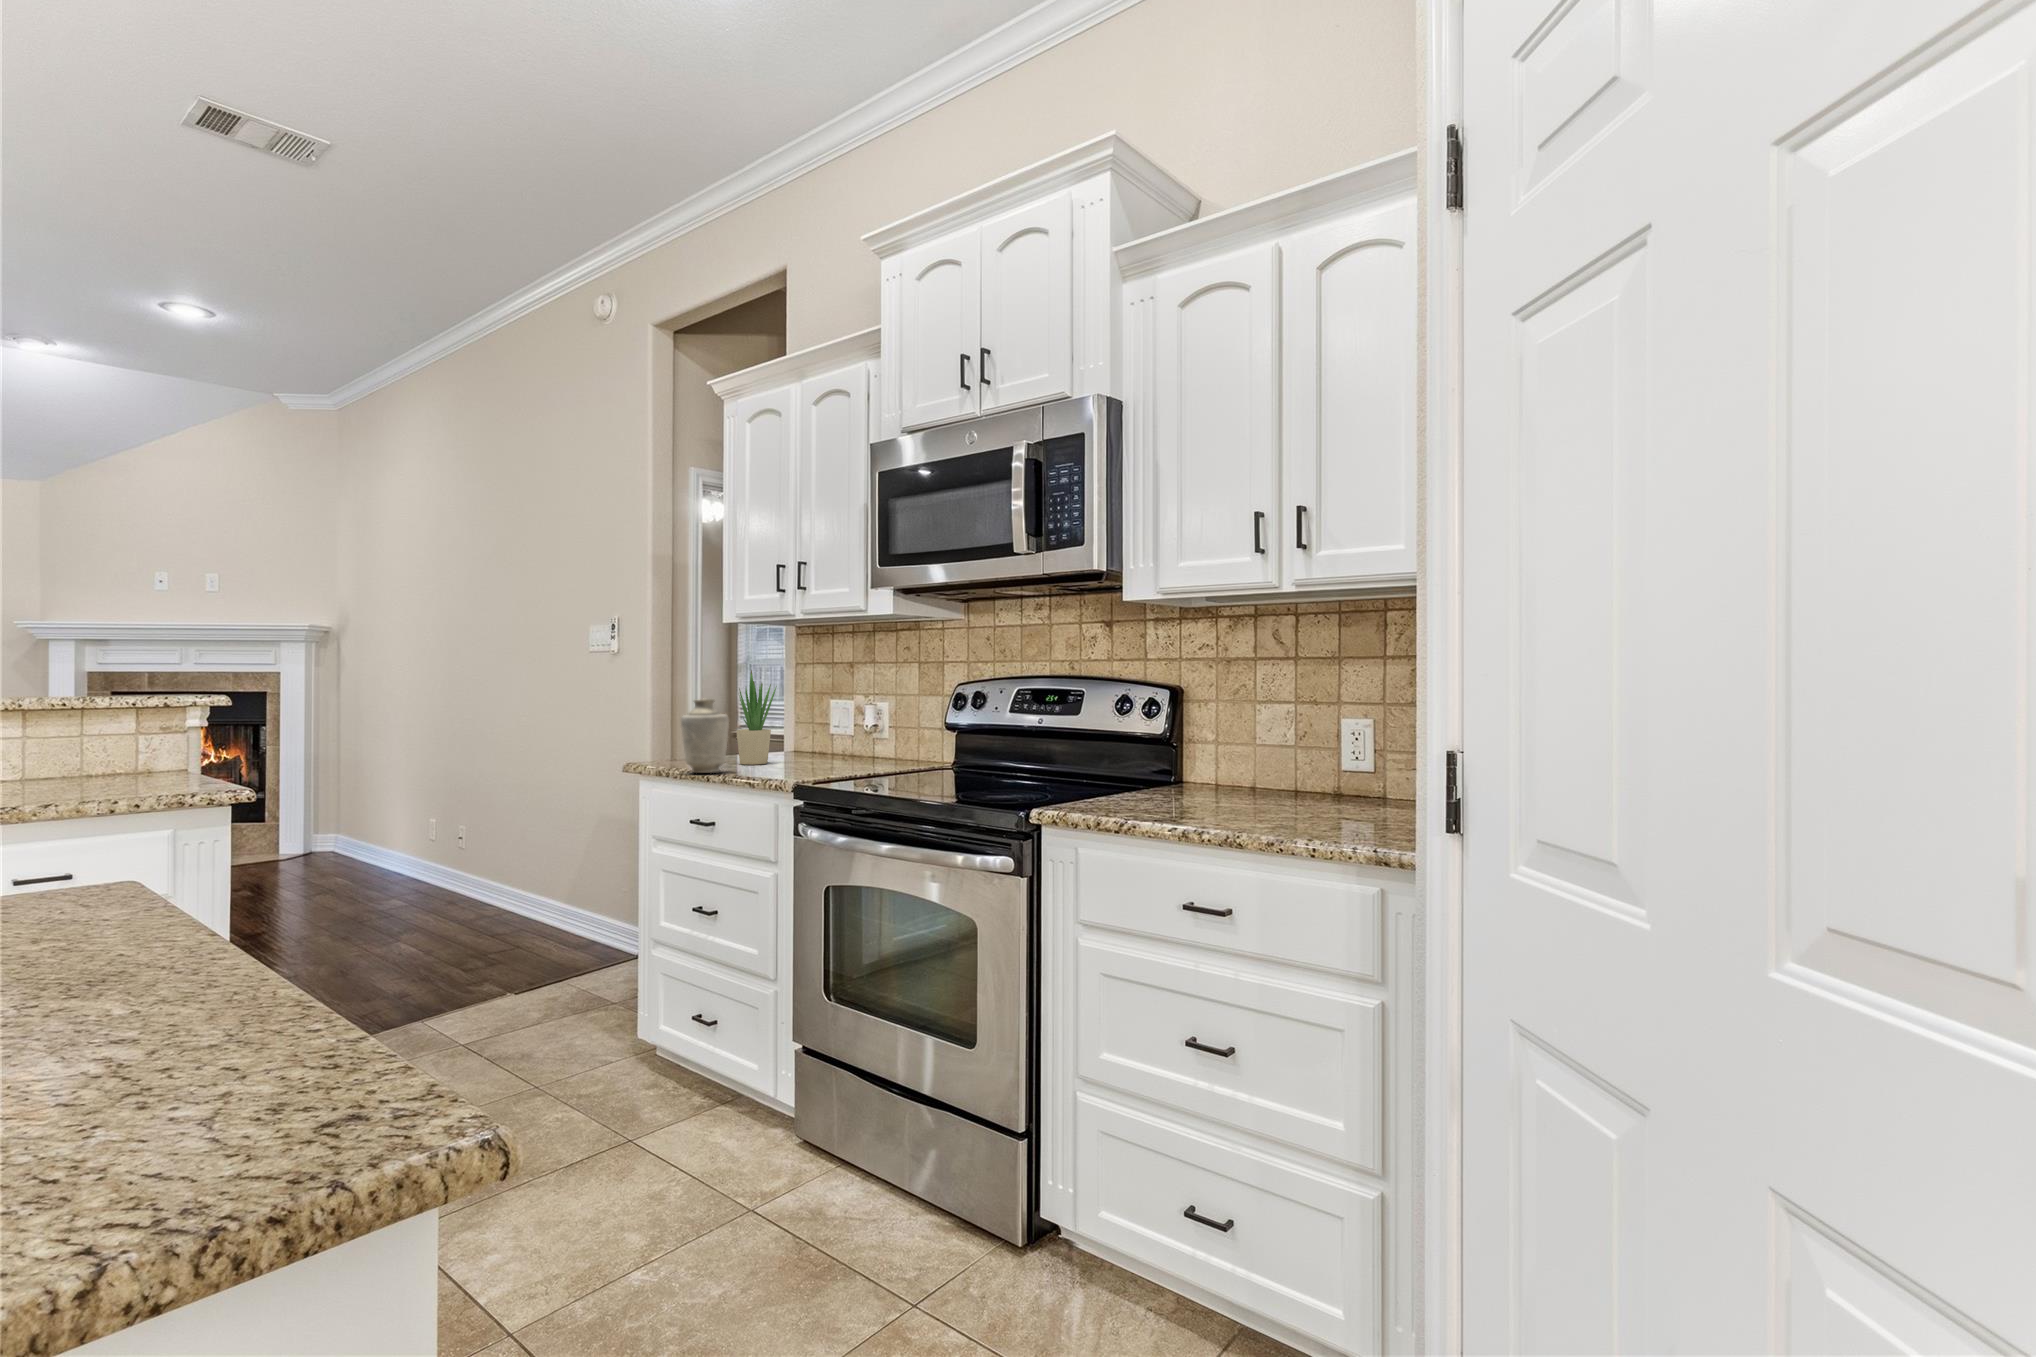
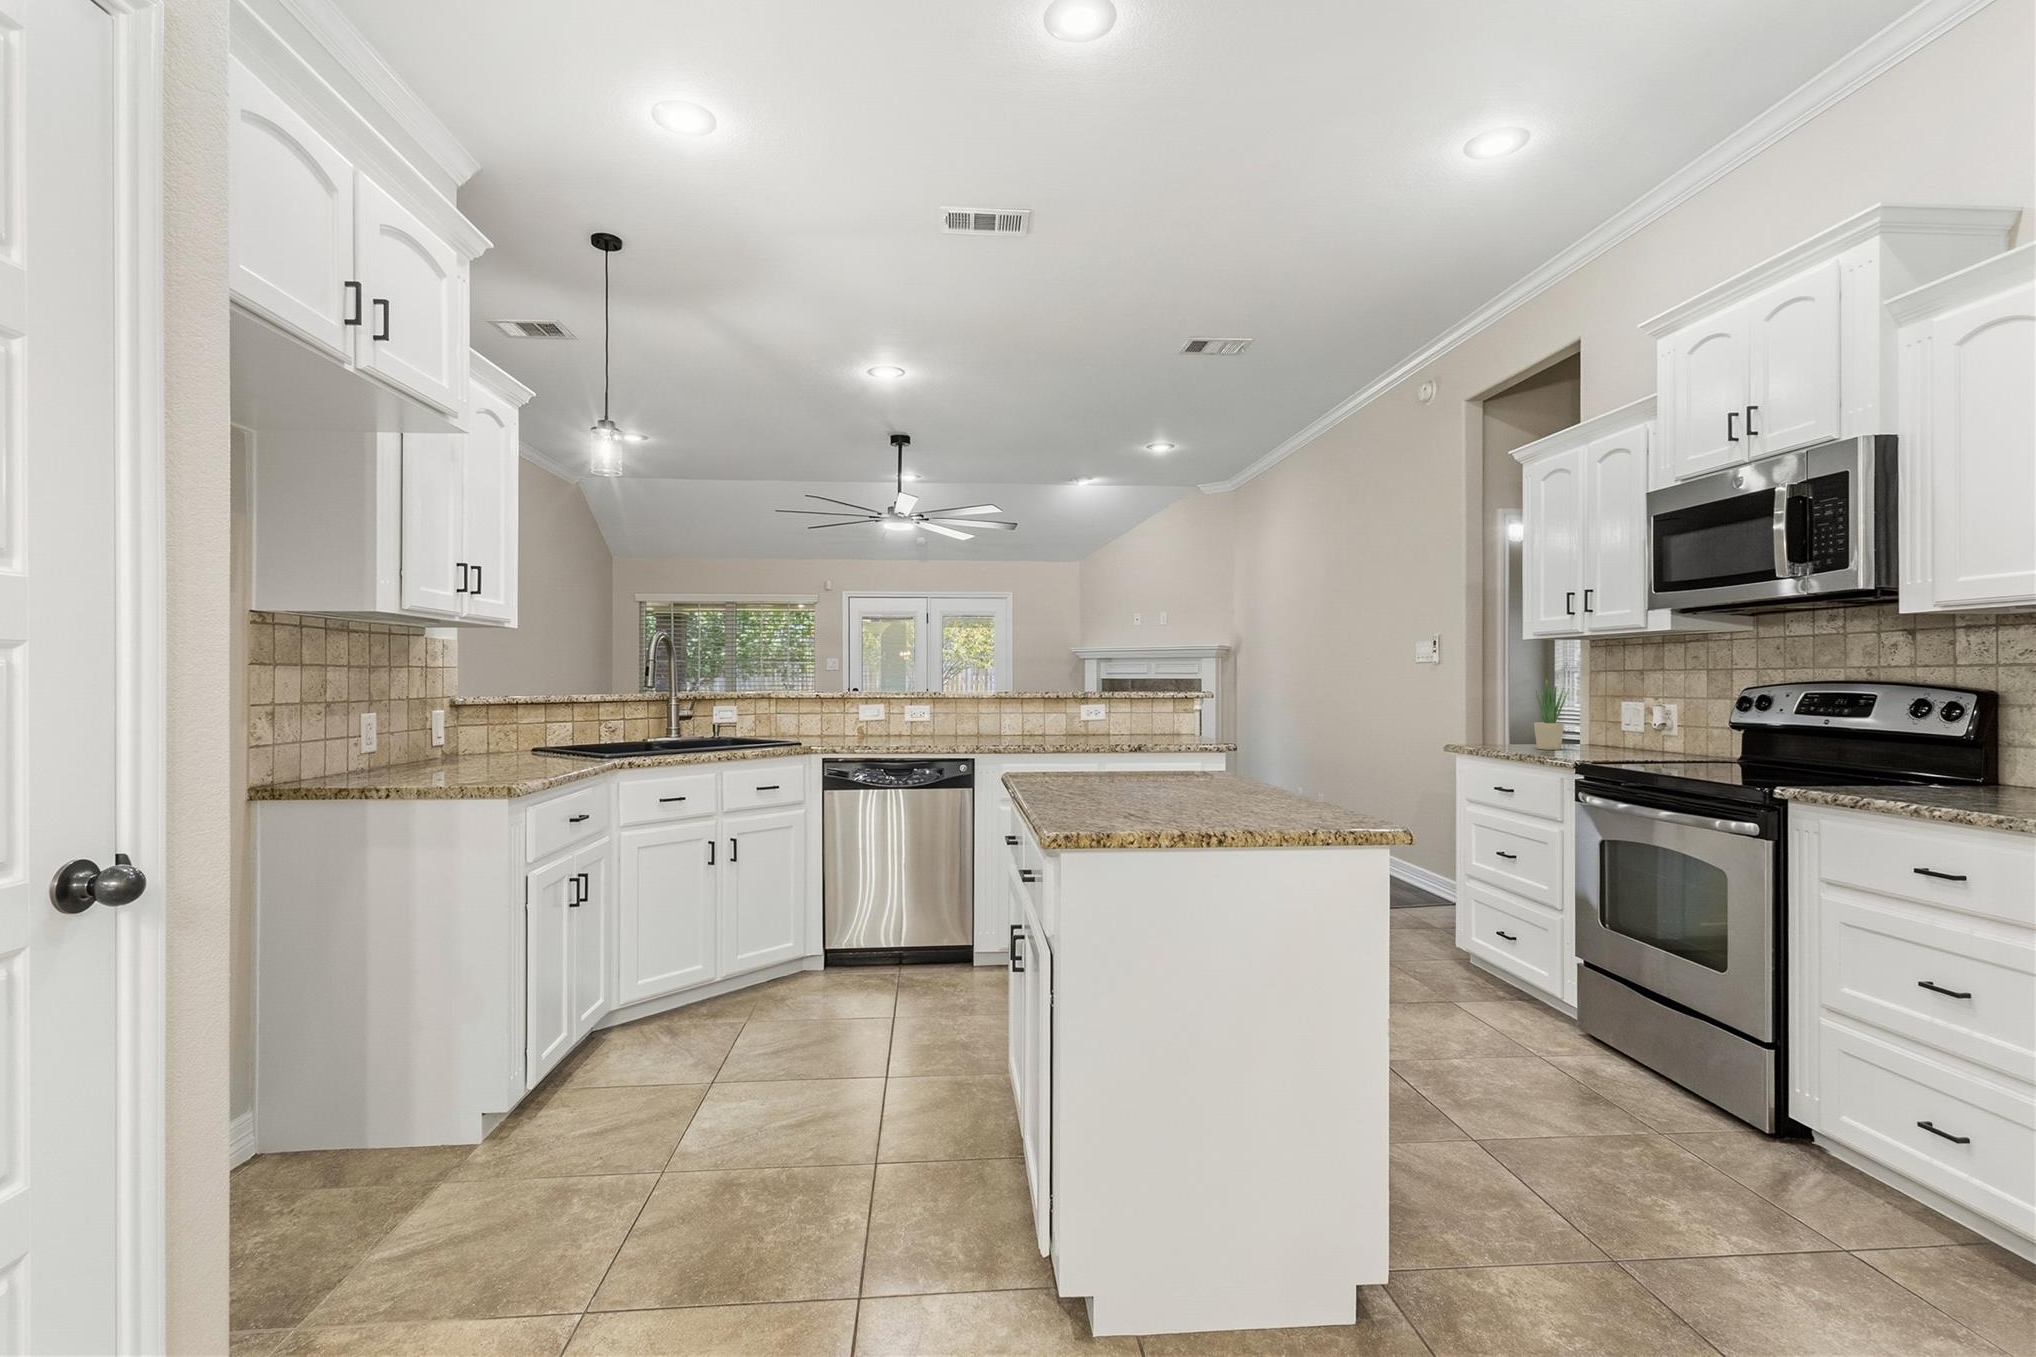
vase: present [681,699,729,773] -> none [1487,698,1525,753]

